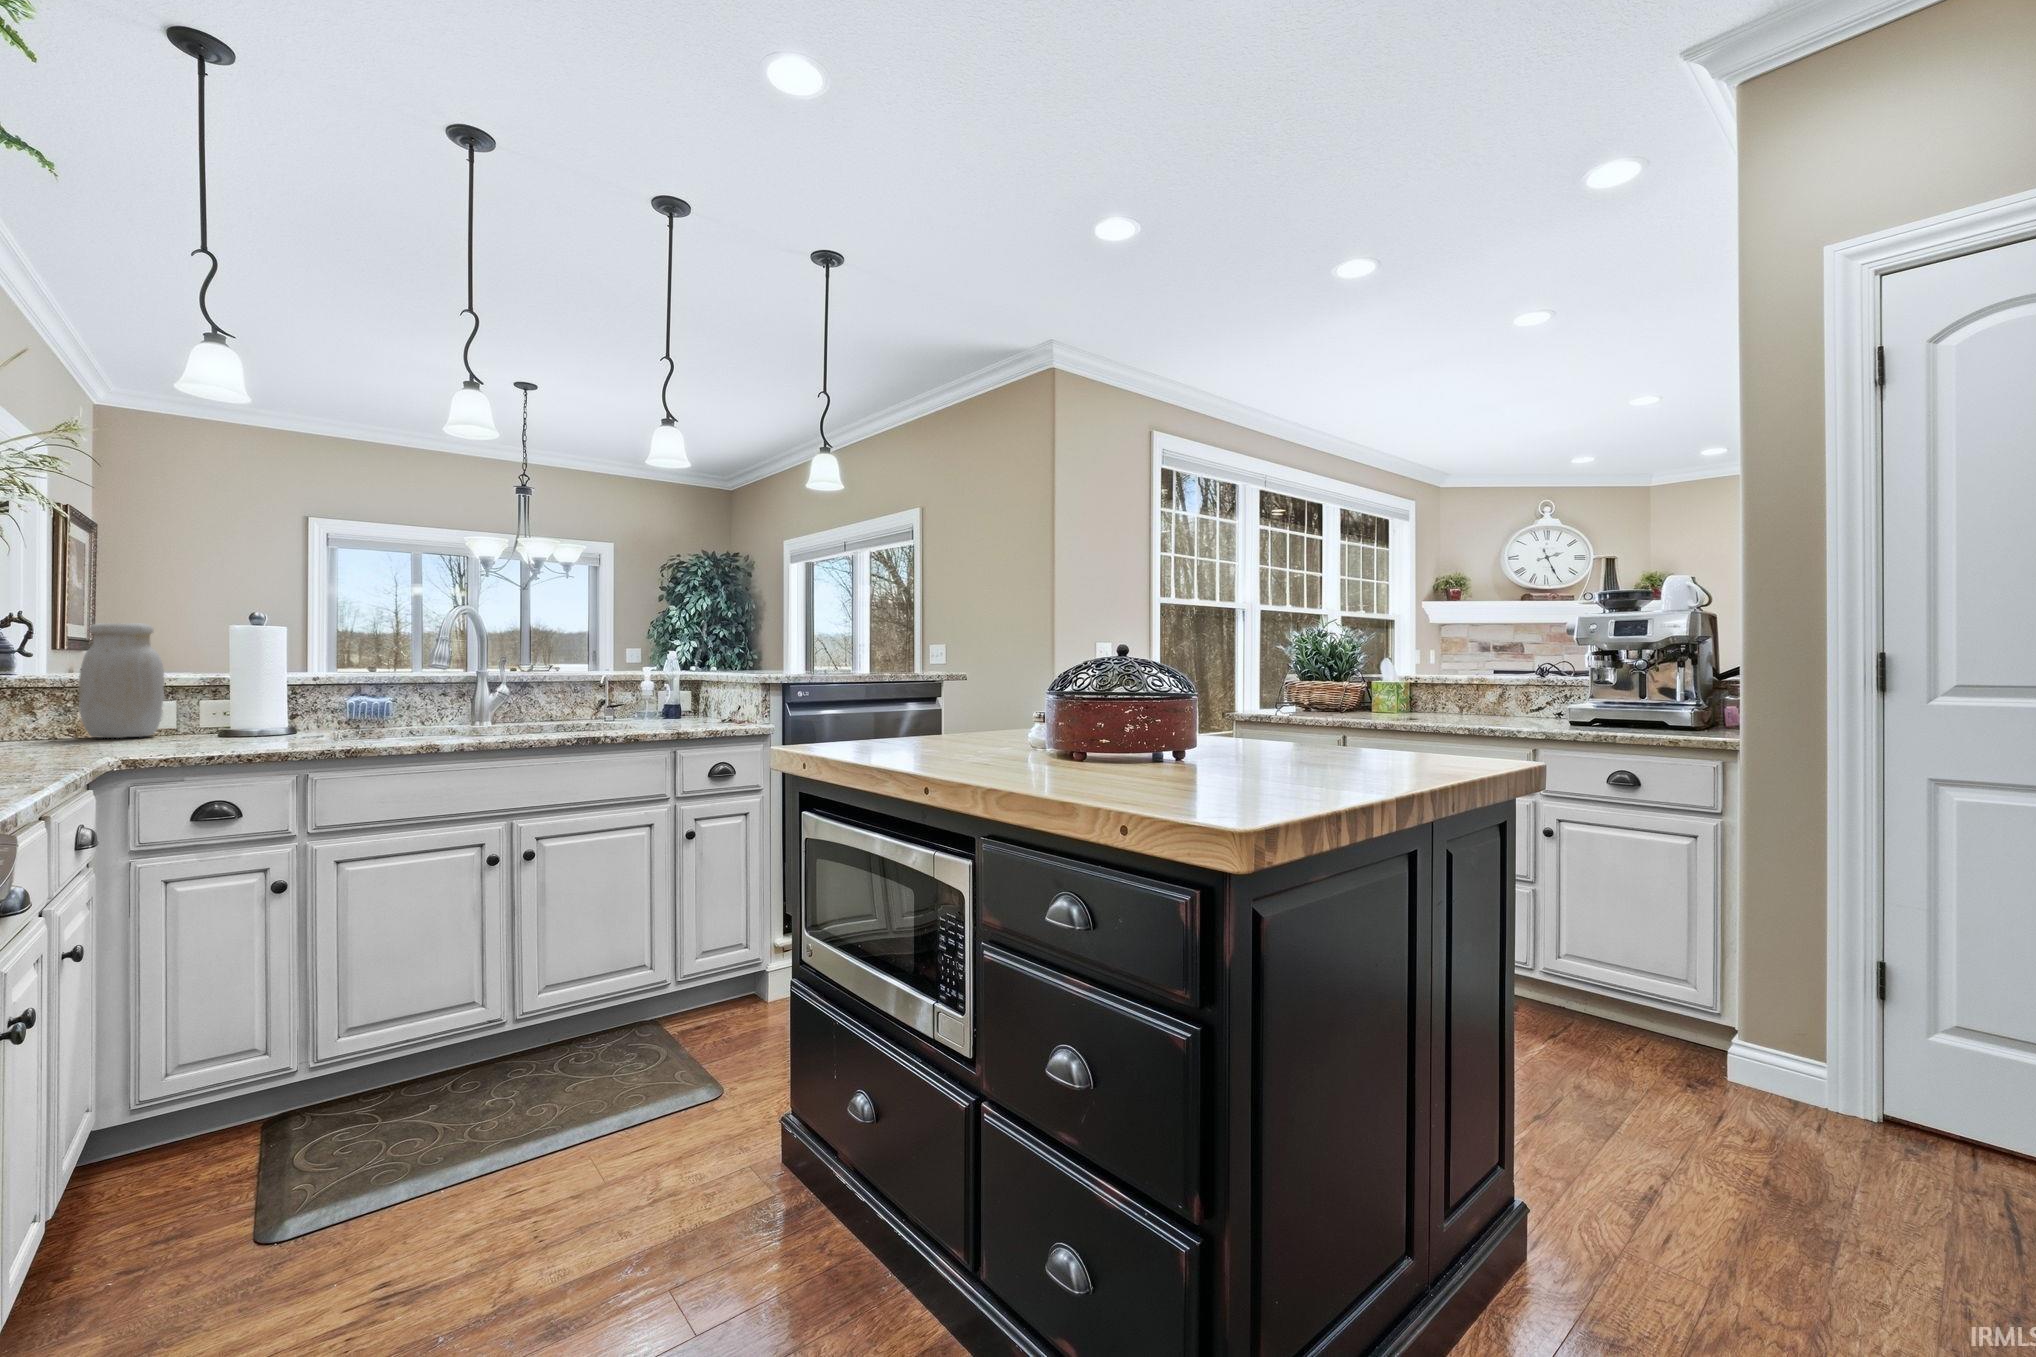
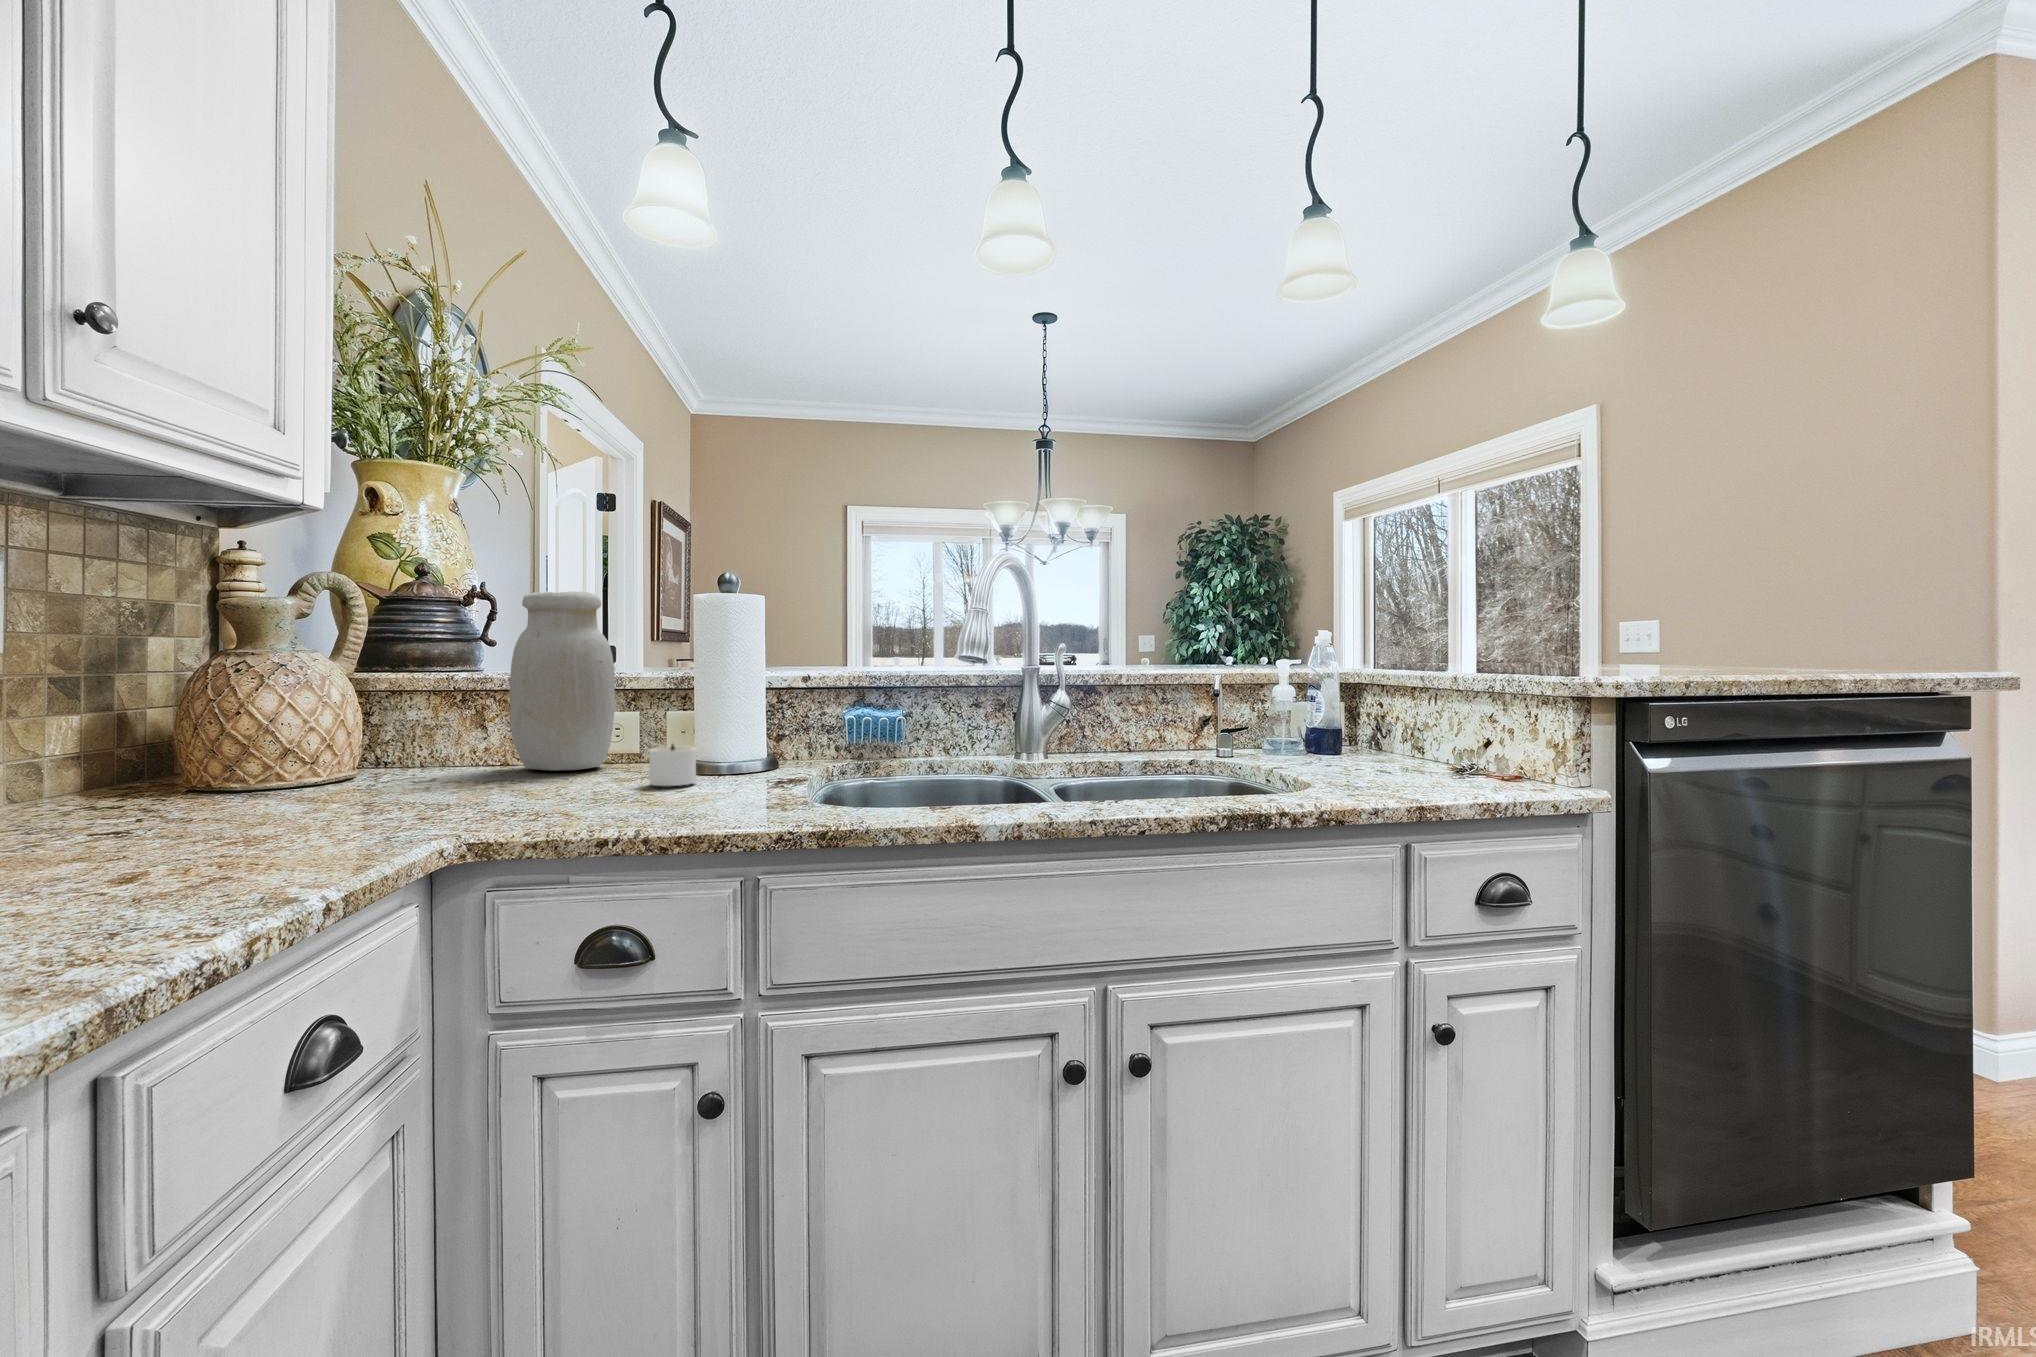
candle: none [209,716,253,740] -> present [649,744,696,786]

